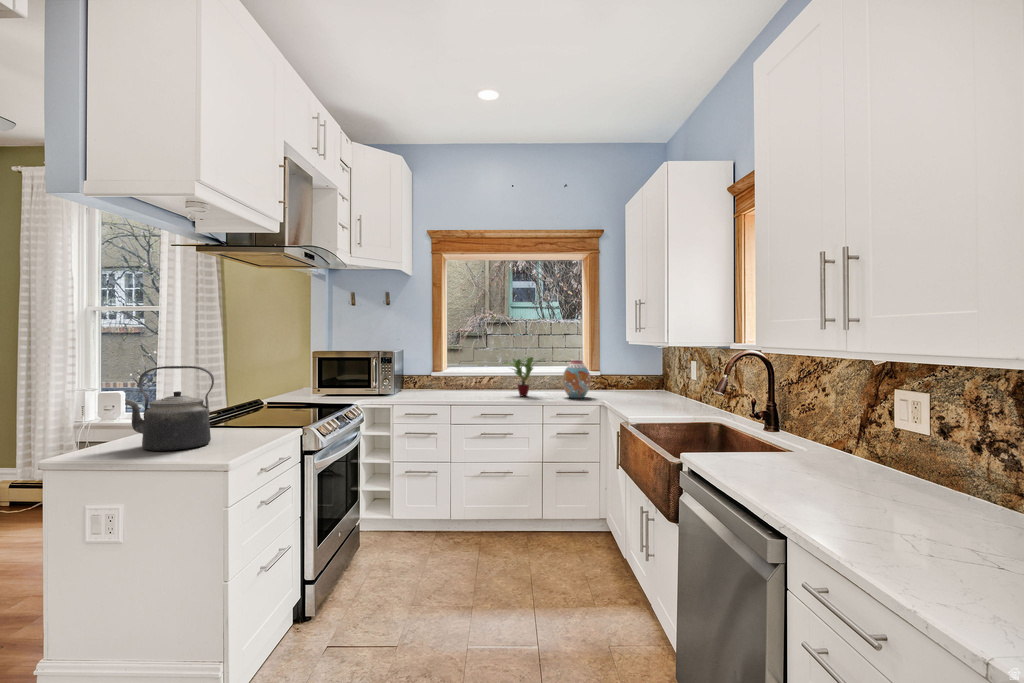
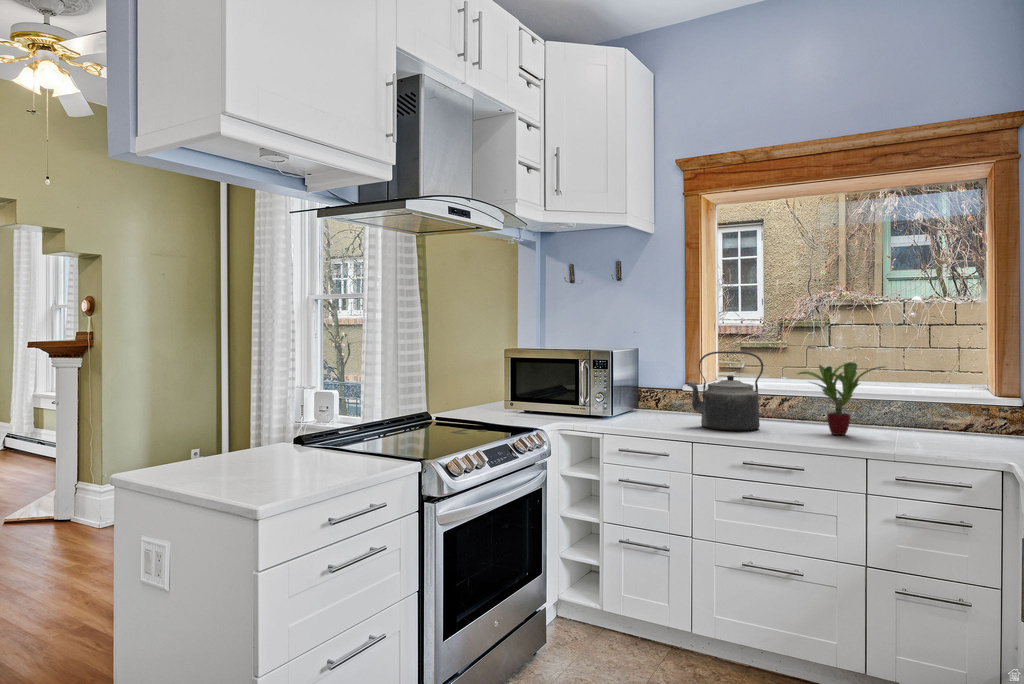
vase: present [563,360,591,398] -> none [923,370,990,448]
kettle: present [125,366,214,451] -> present [687,351,763,431]

